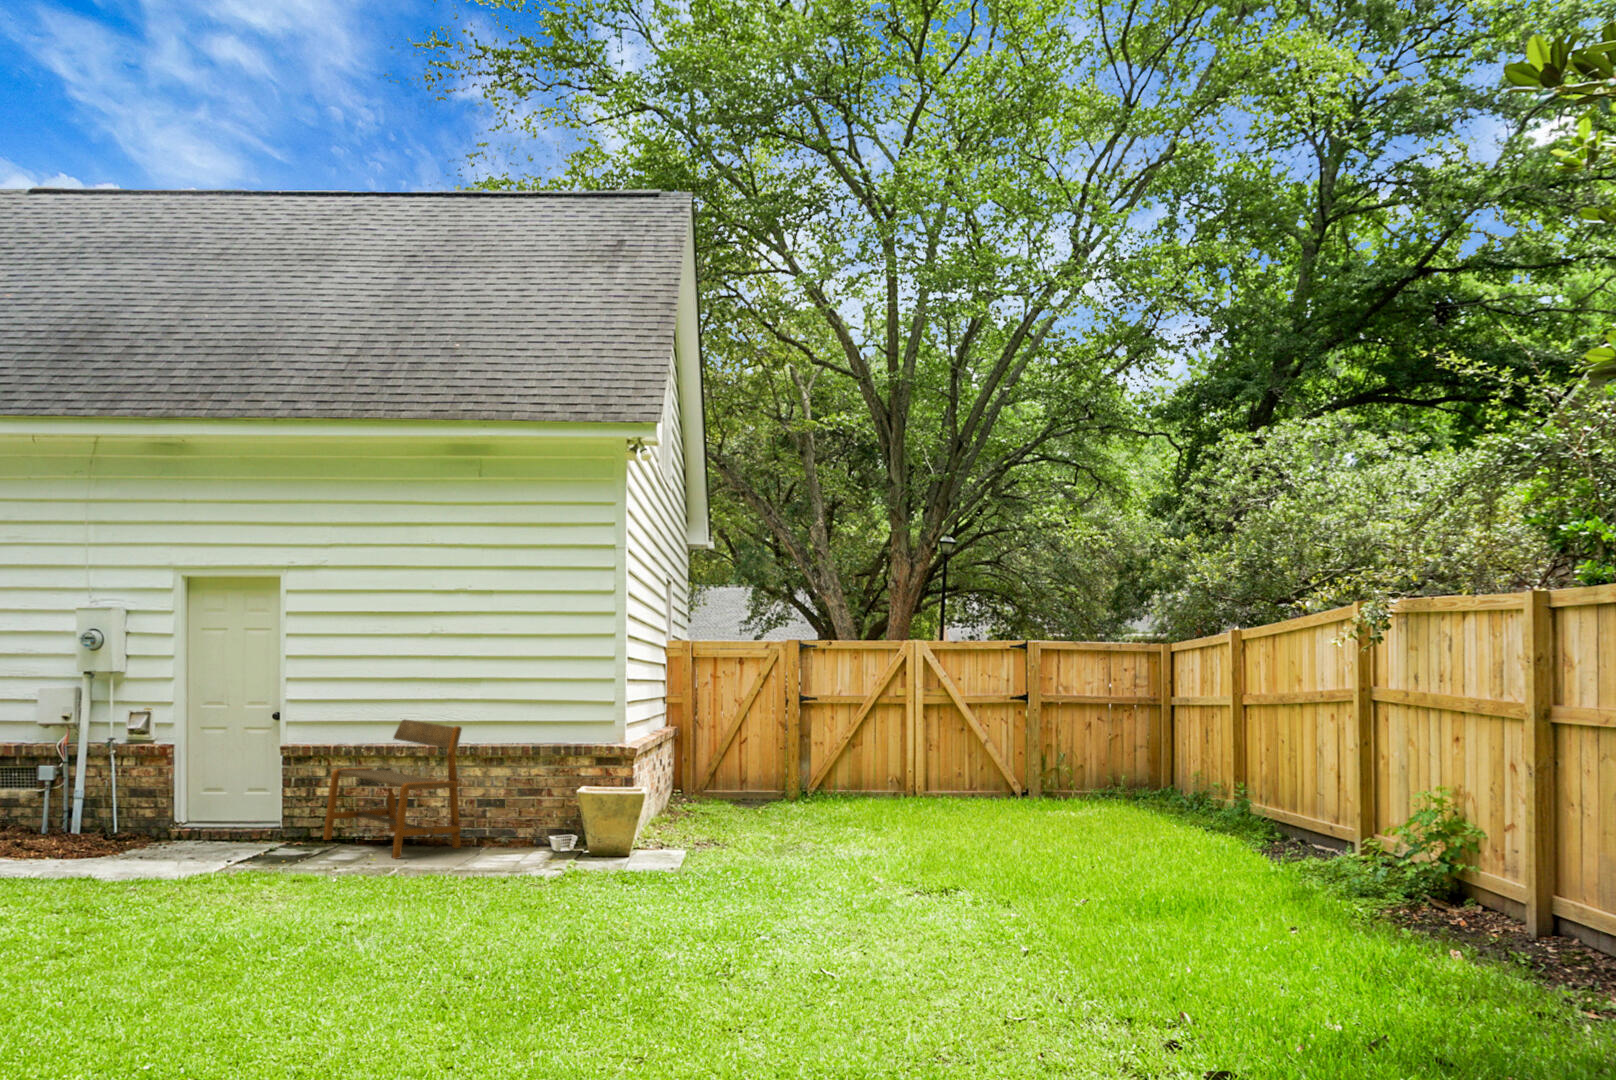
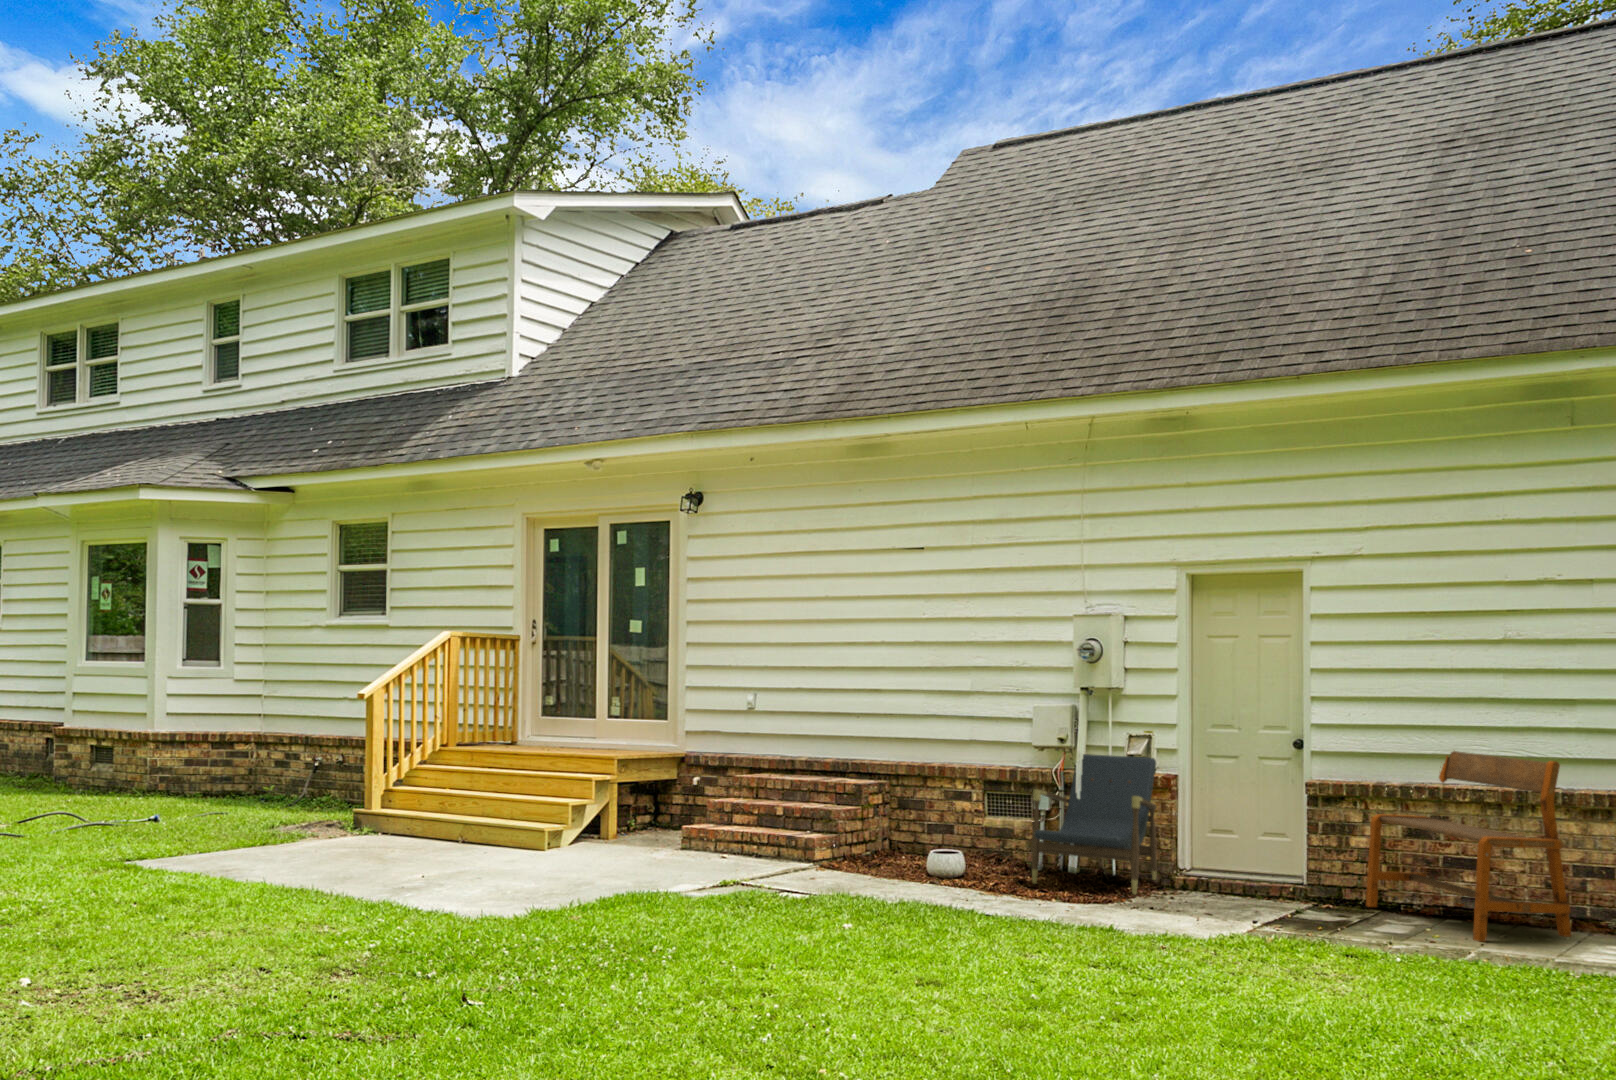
lounge chair: none [30,729,159,849] -> present [1031,754,1157,894]

